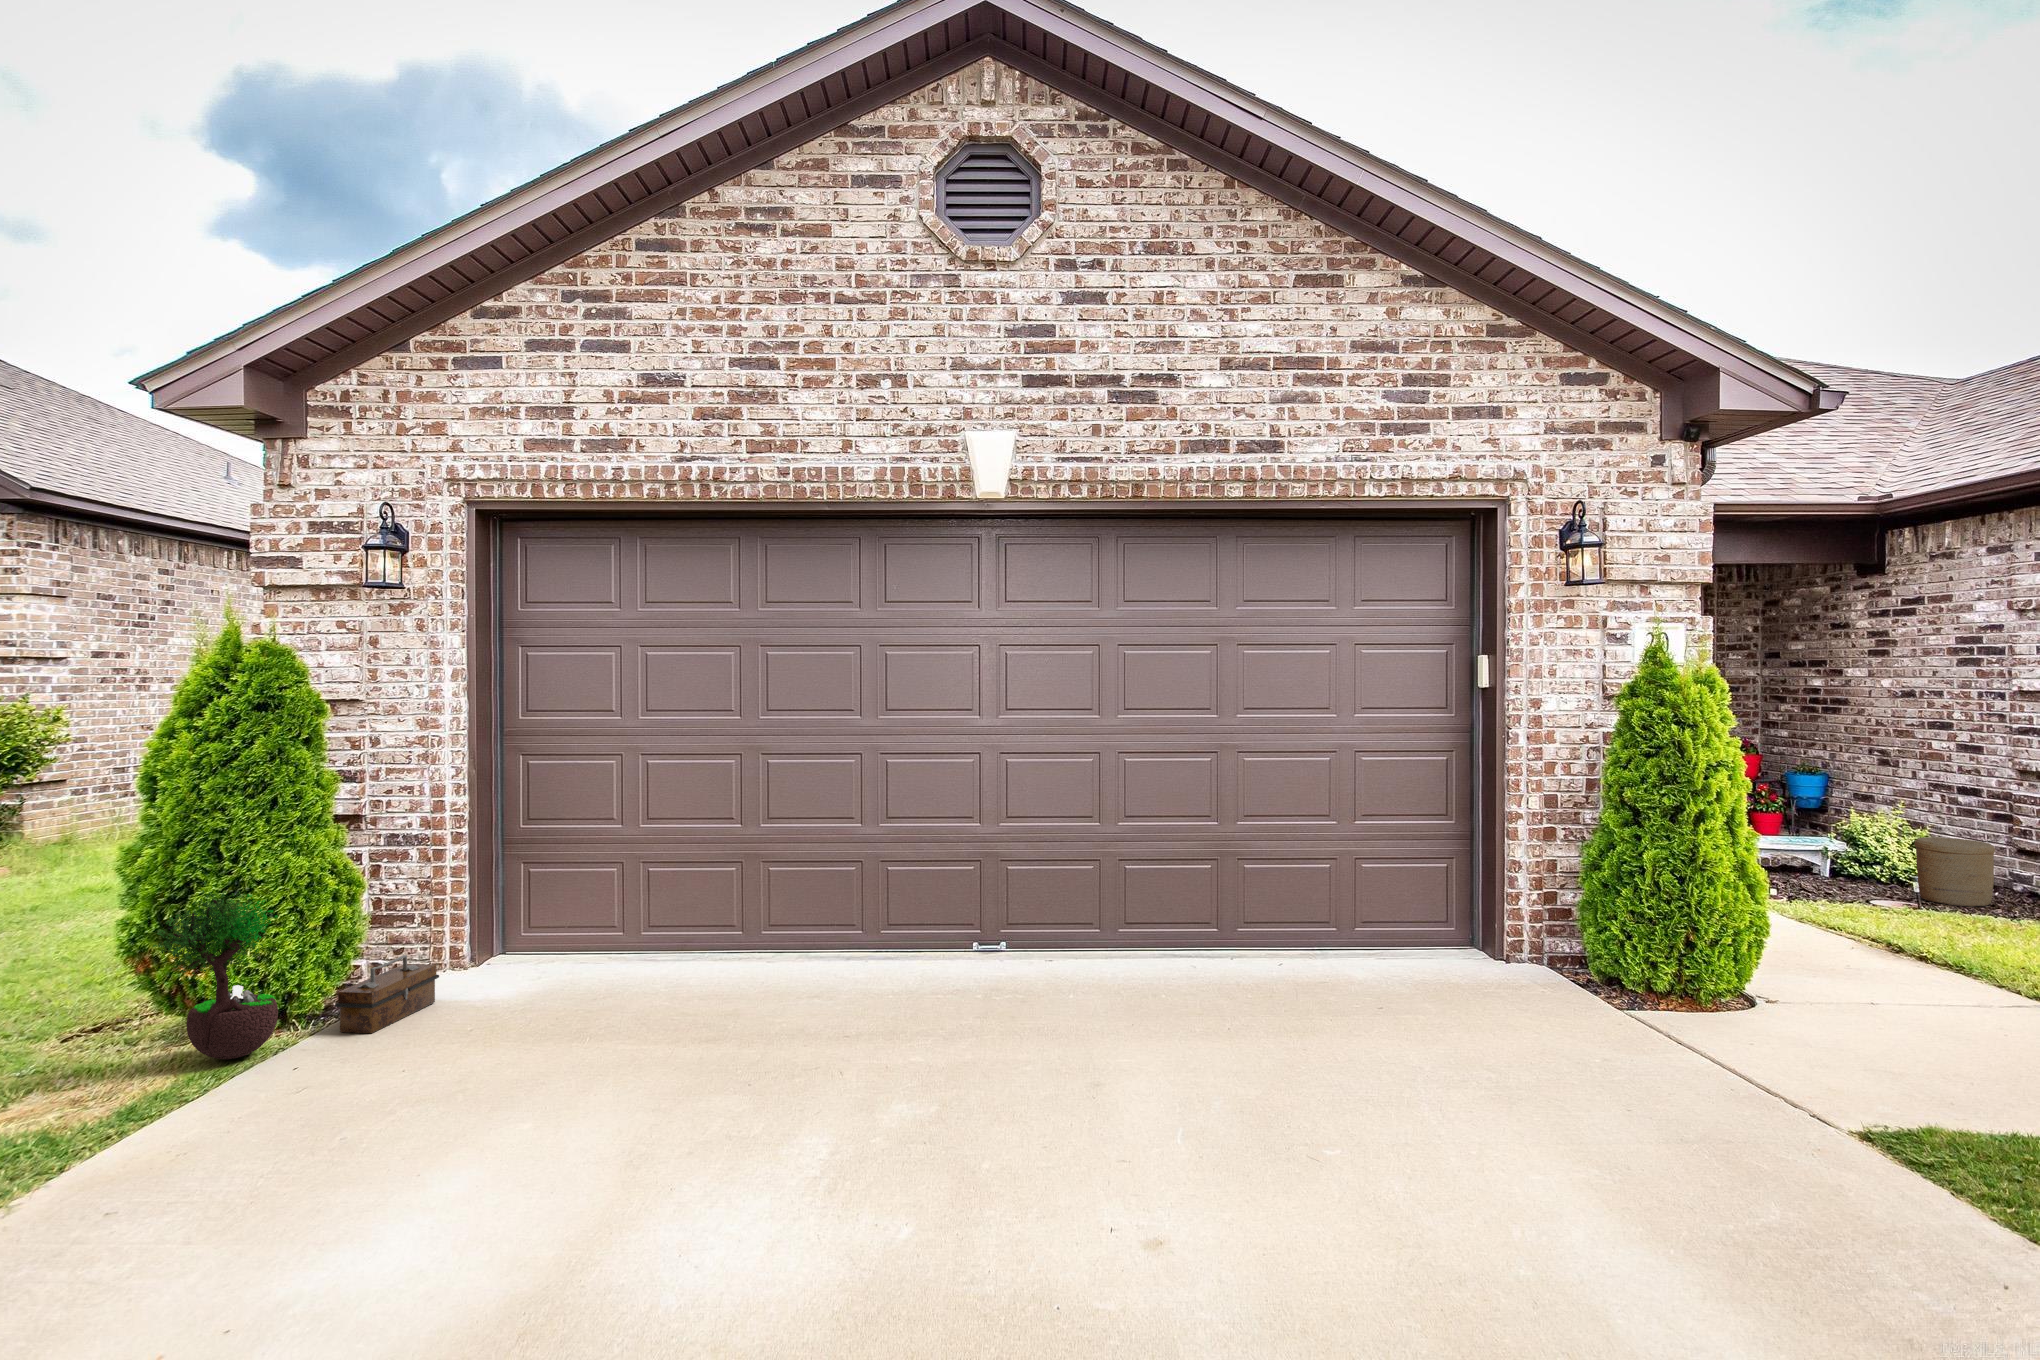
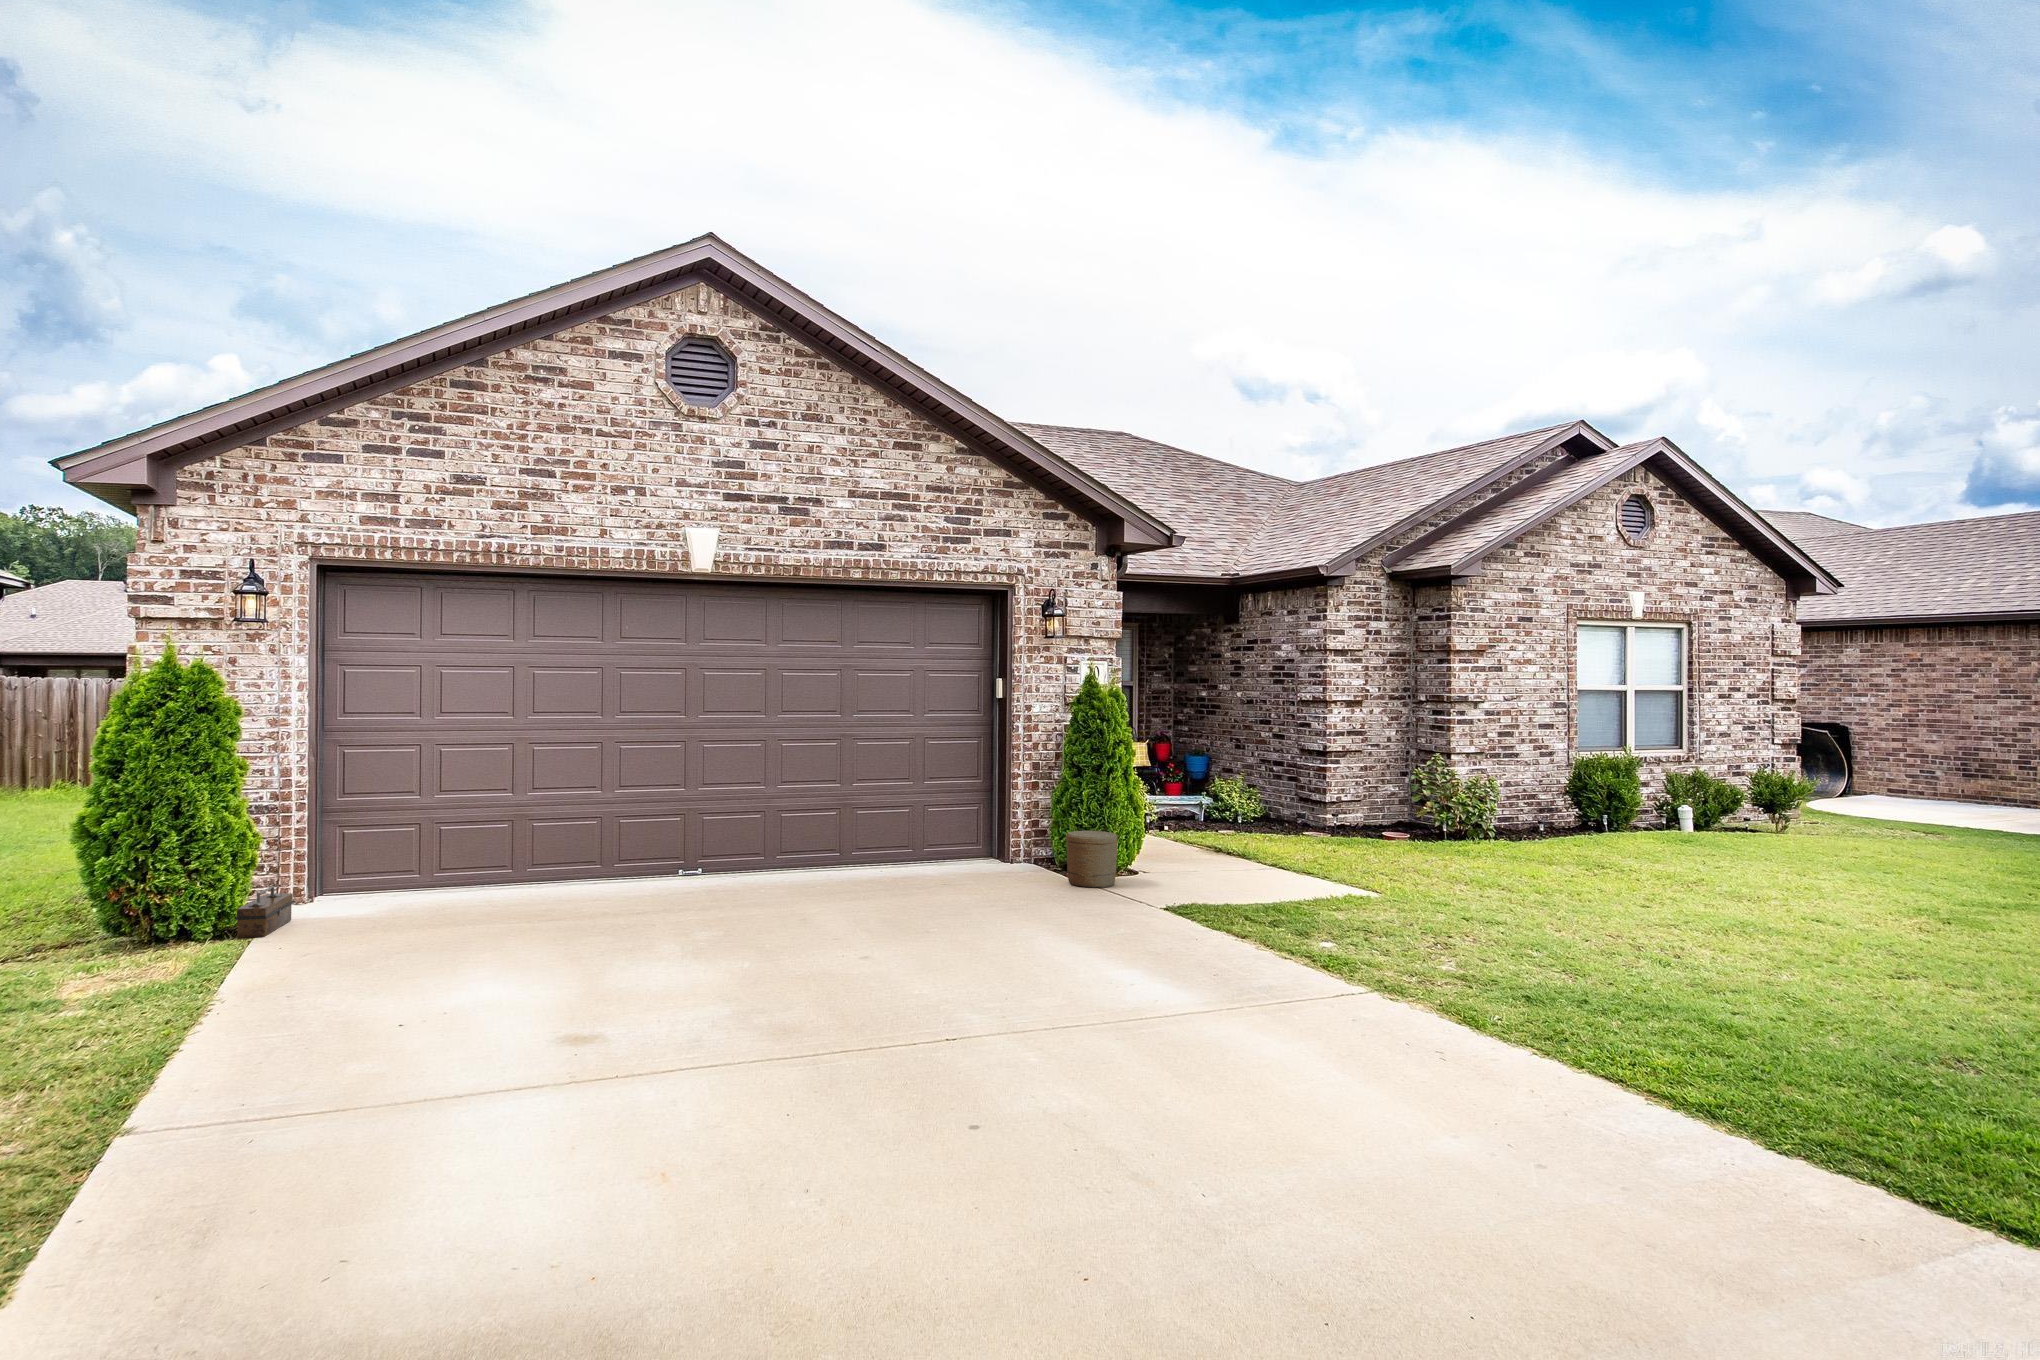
woven basket: present [1914,837,1995,907] -> present [1066,831,1118,888]
potted tree: present [153,882,278,1059] -> none [123,829,215,954]

